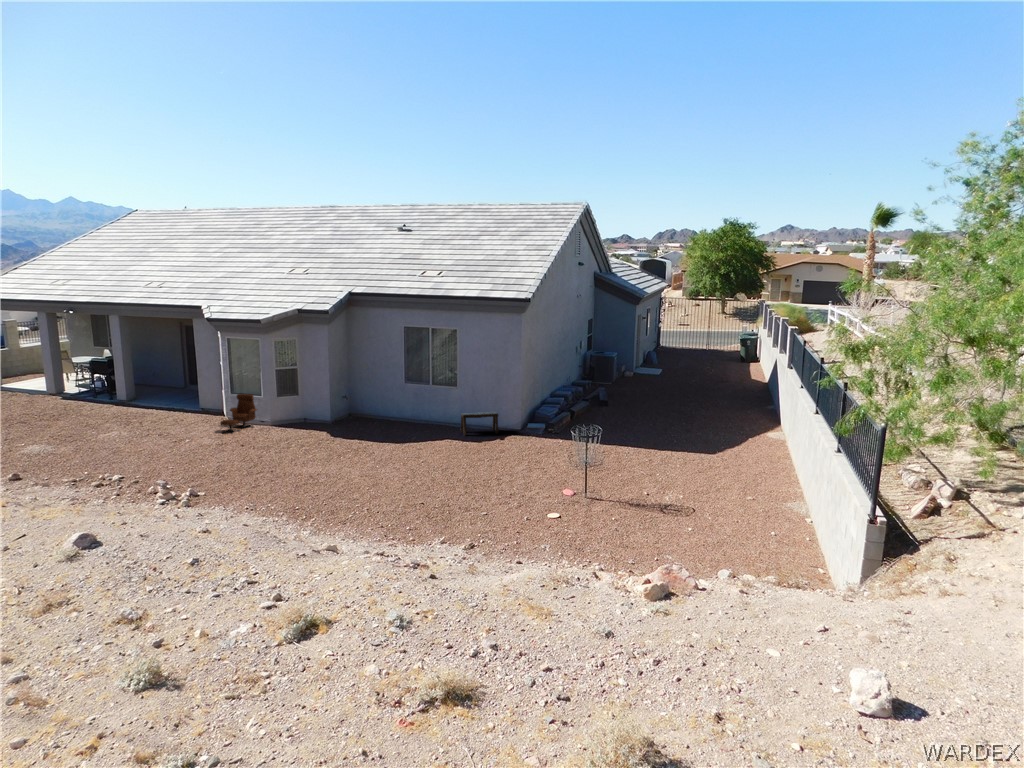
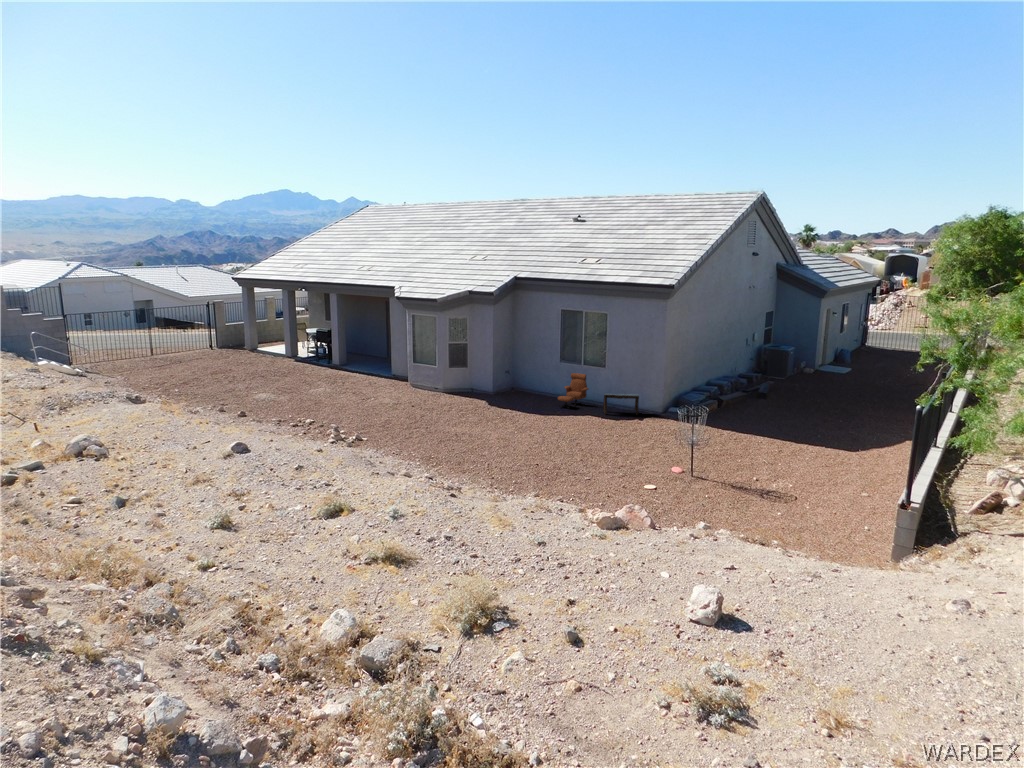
lounge chair: present [220,394,257,433] -> present [558,373,589,408]

